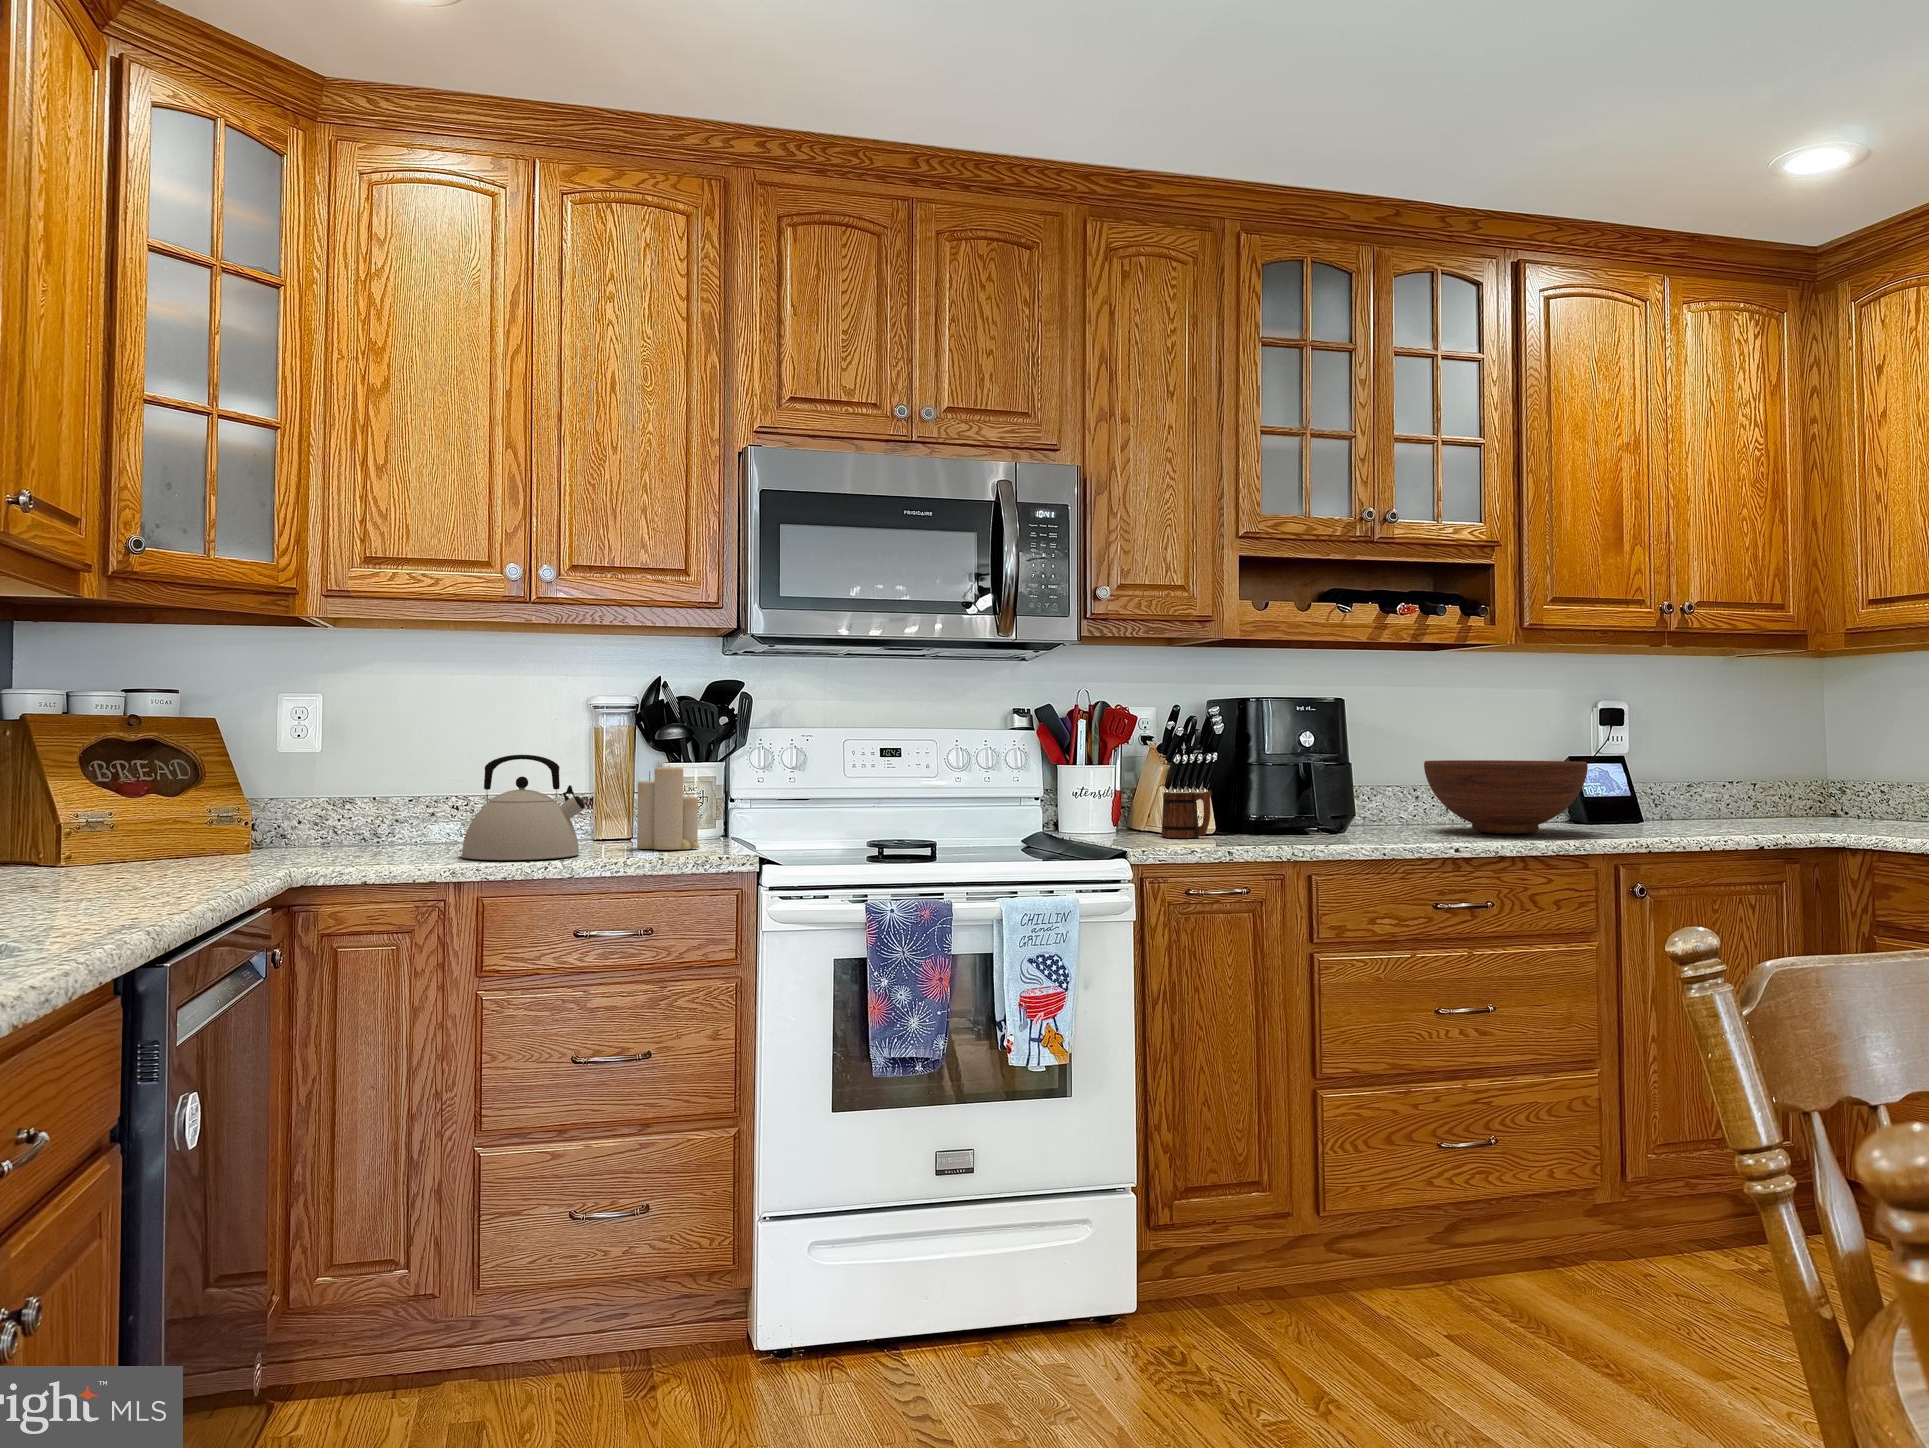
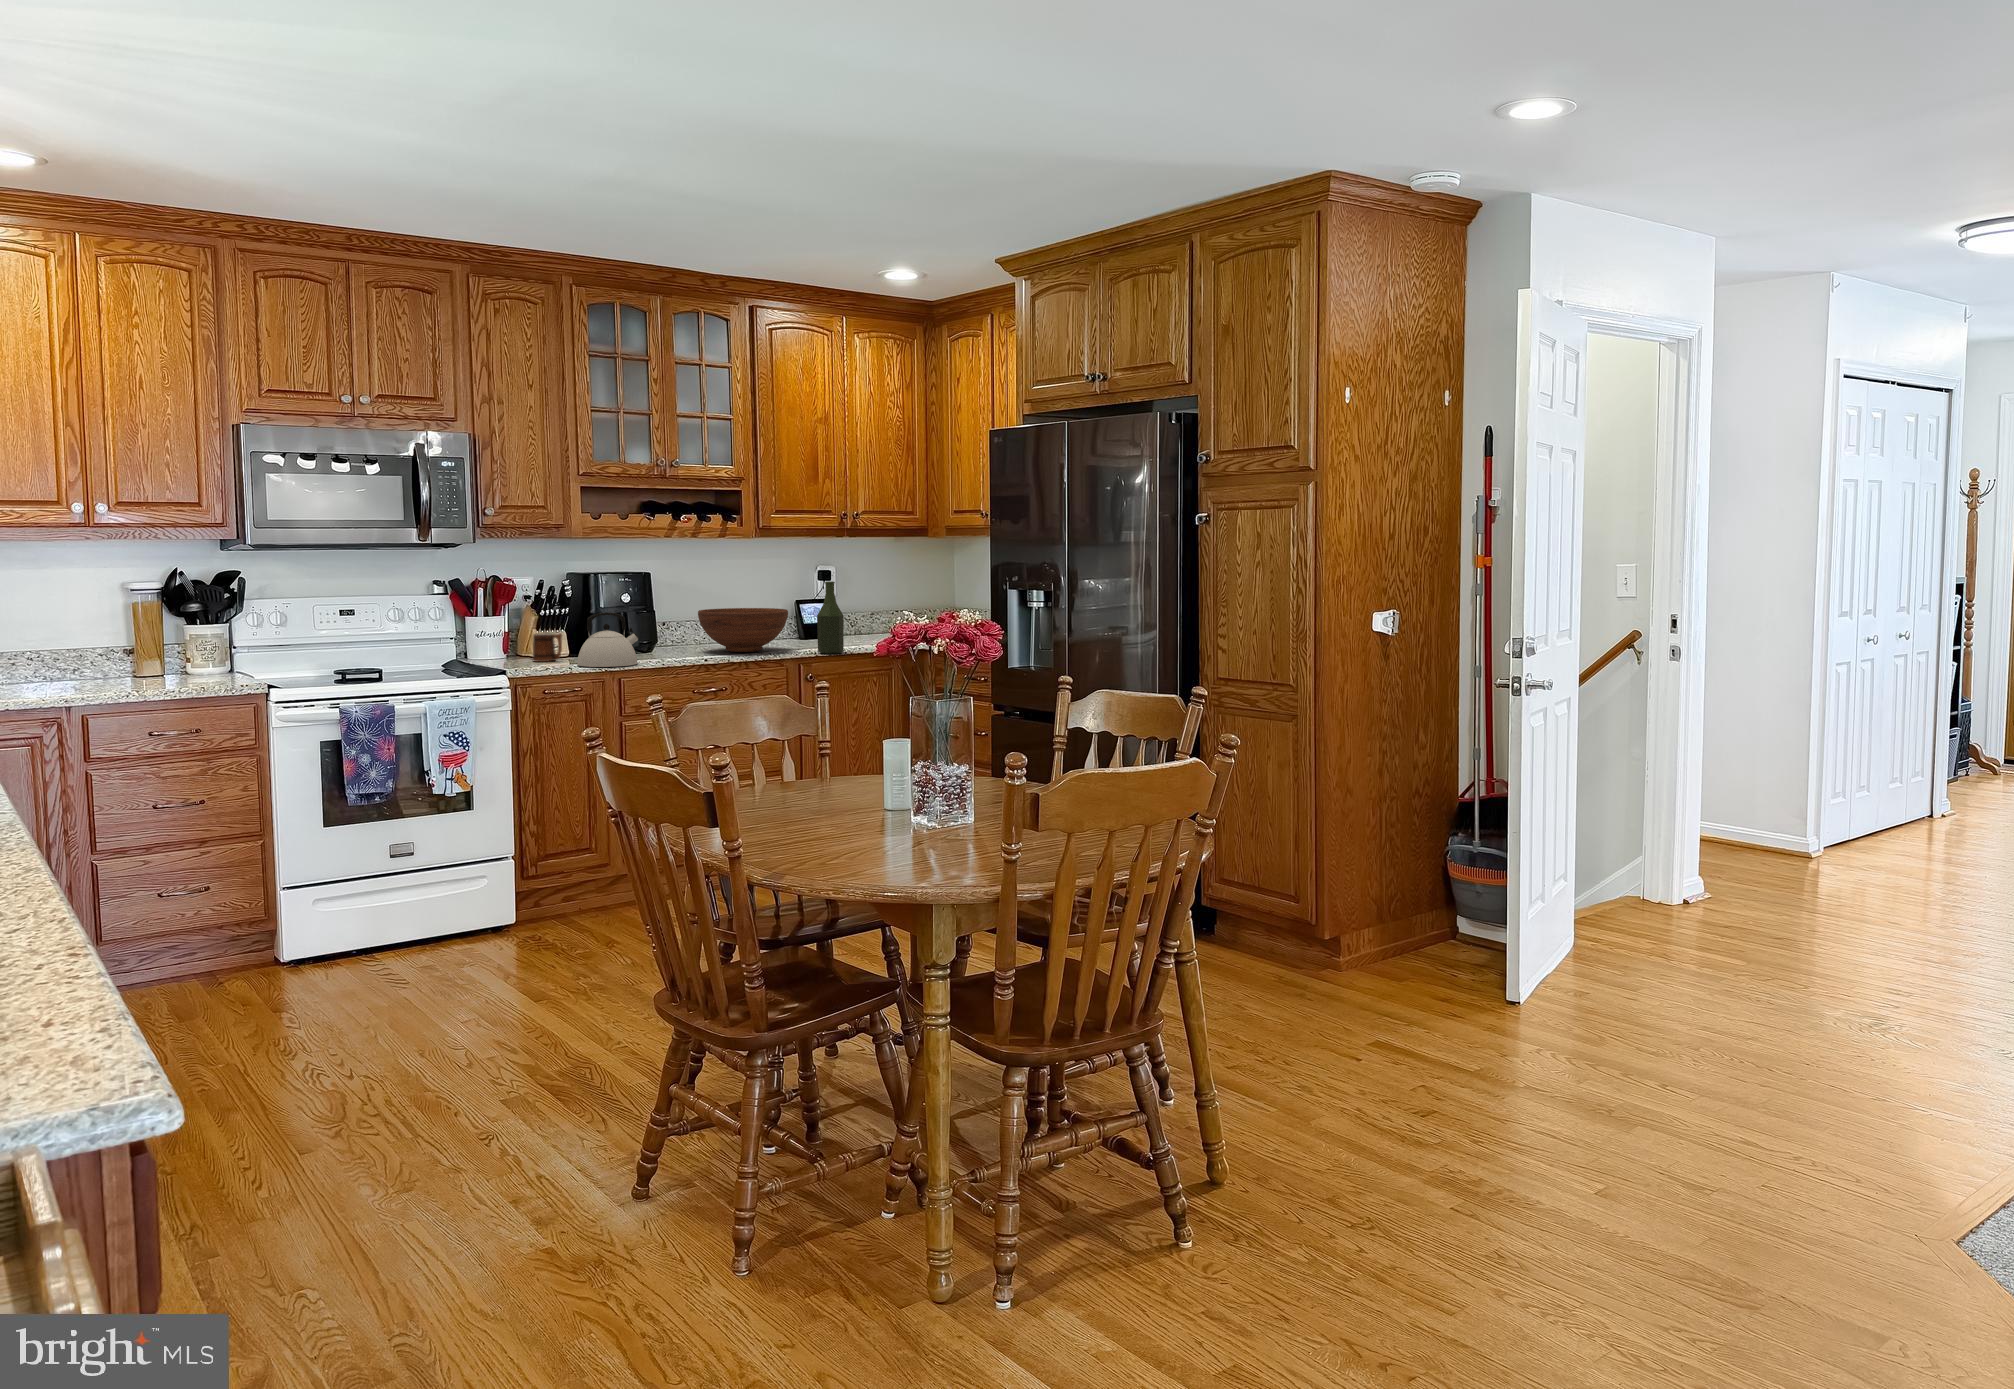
bottle: none [1652,710,1705,841] -> present [817,581,844,654]
kettle: present [461,755,585,860] -> present [577,613,639,667]
candle: present [637,767,699,850] -> none [177,625,224,682]

